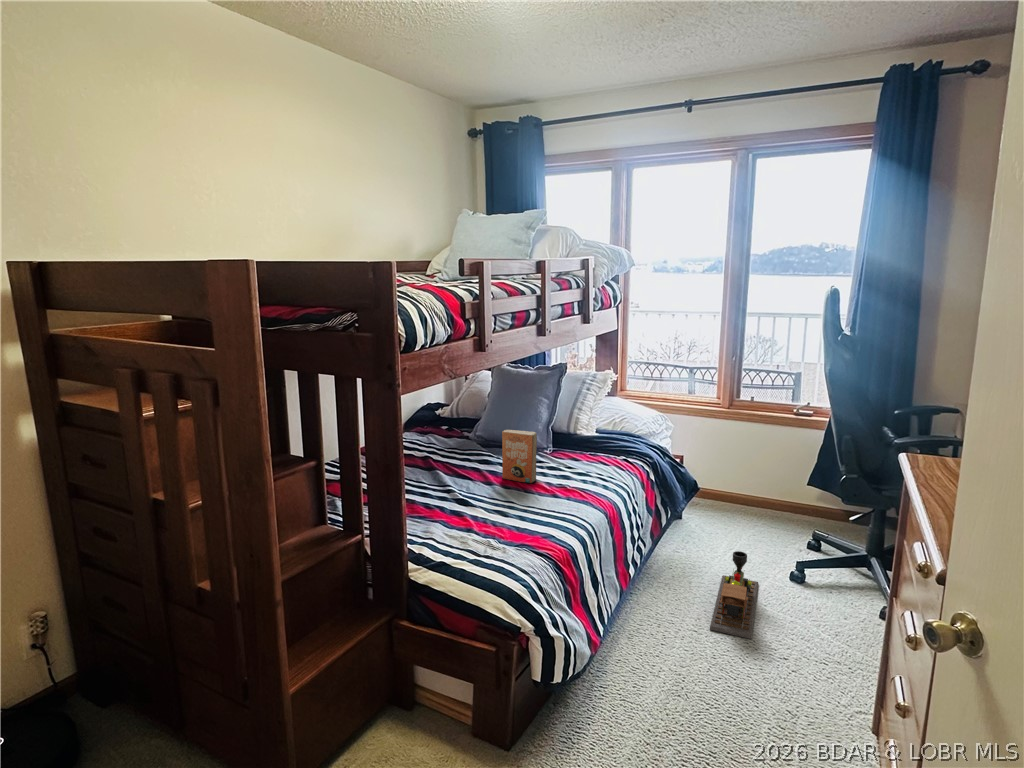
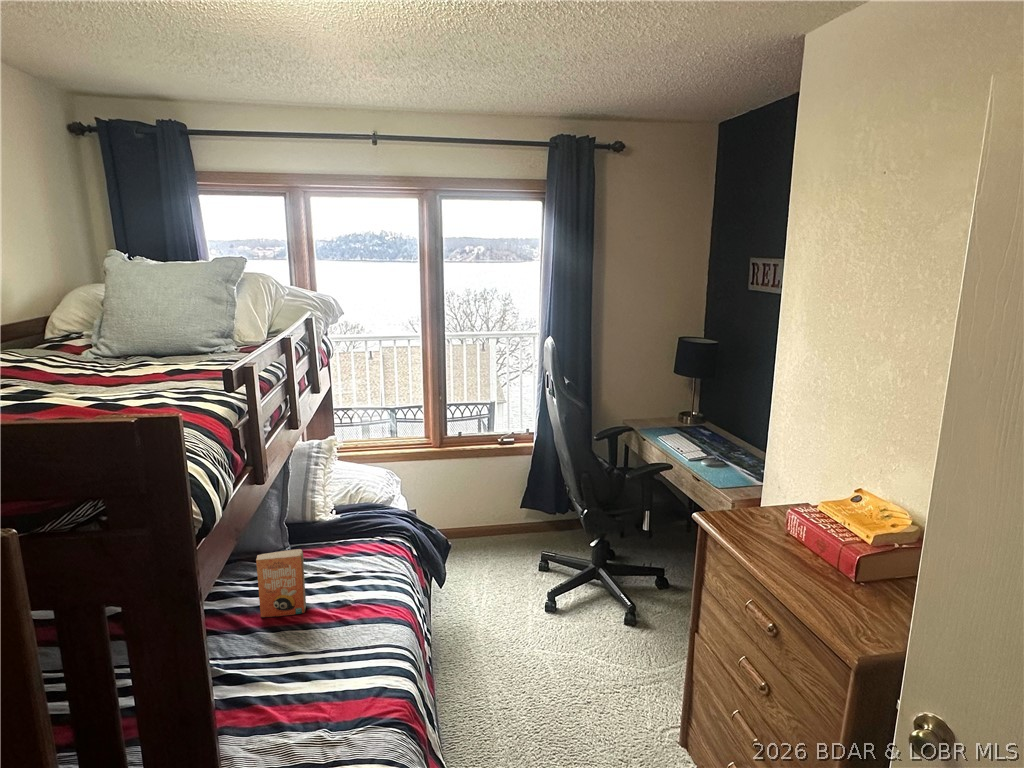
toy train: present [710,551,758,639] -> none [490,604,551,699]

